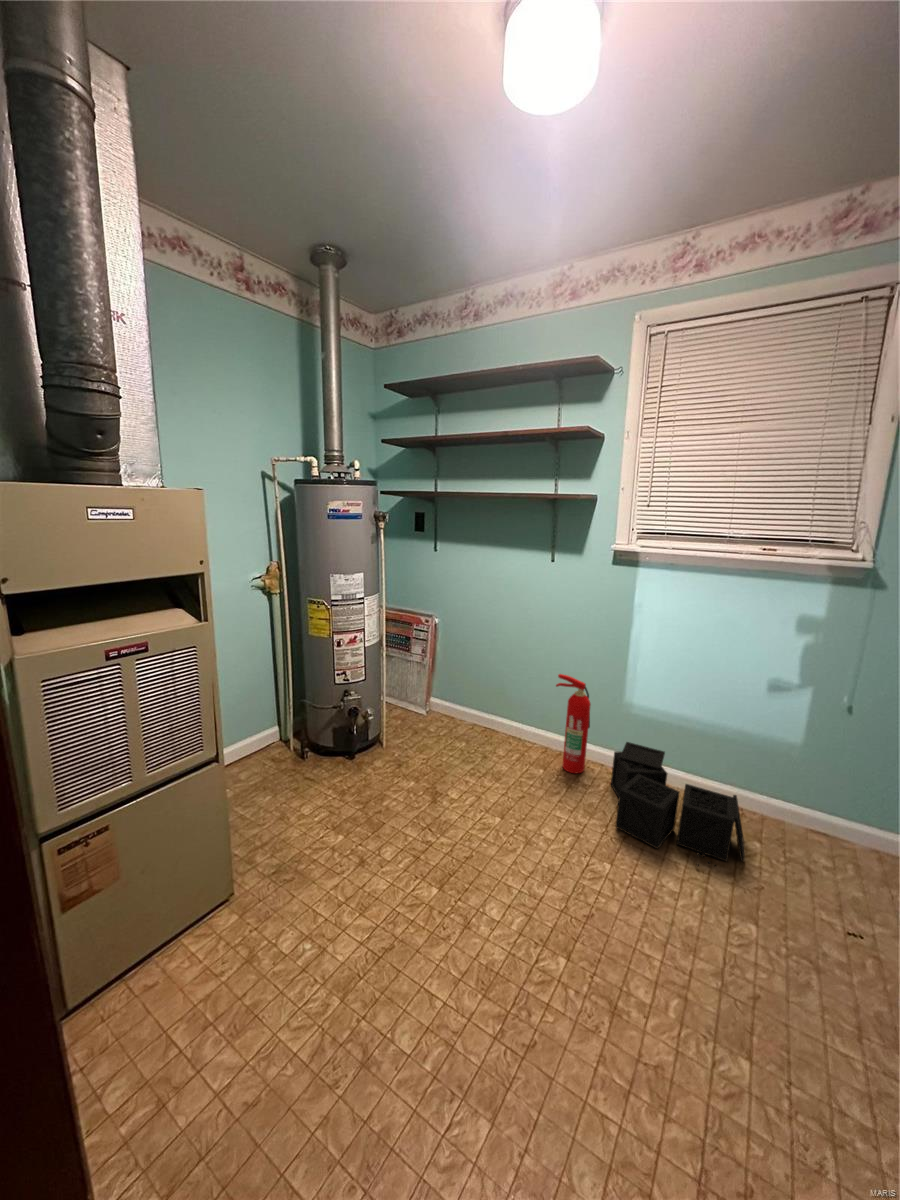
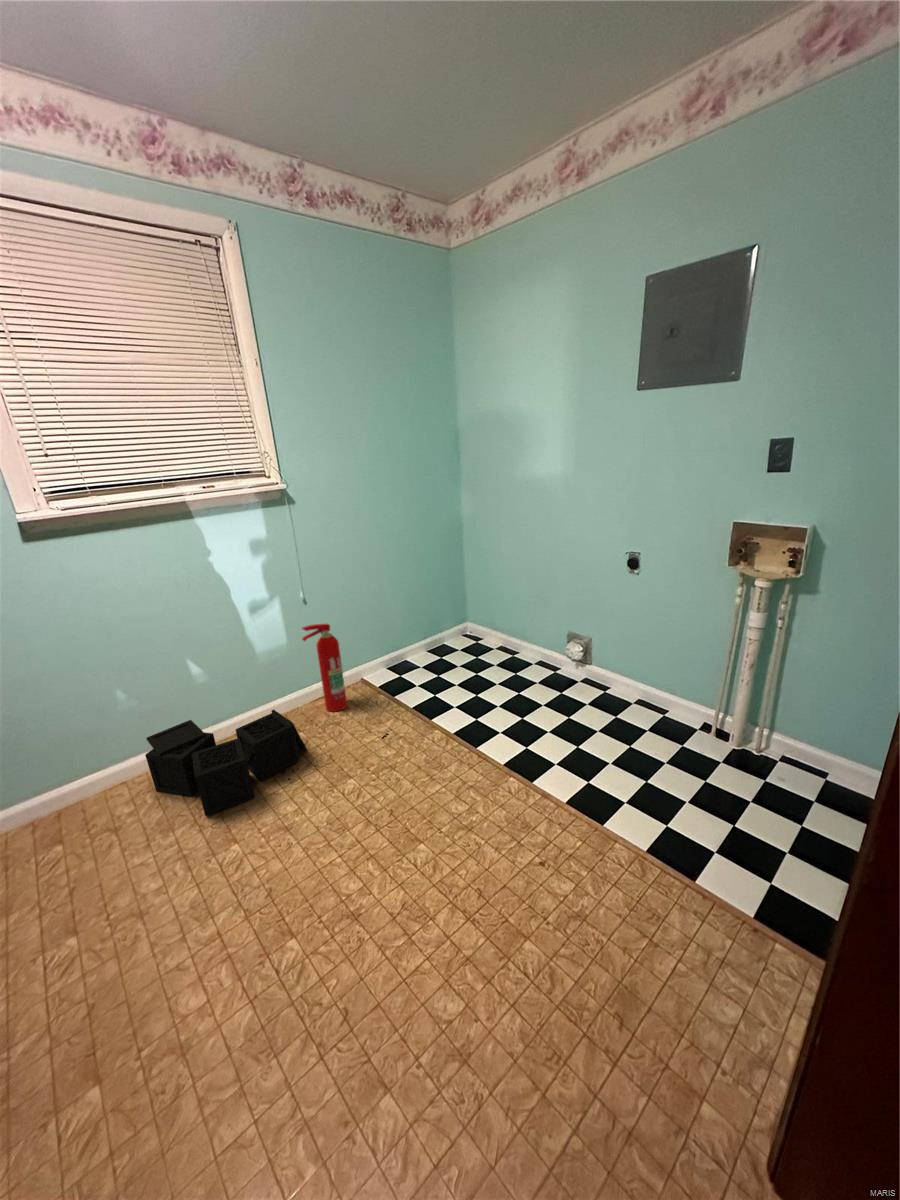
fire extinguisher: present [556,674,591,774] -> present [302,624,347,712]

